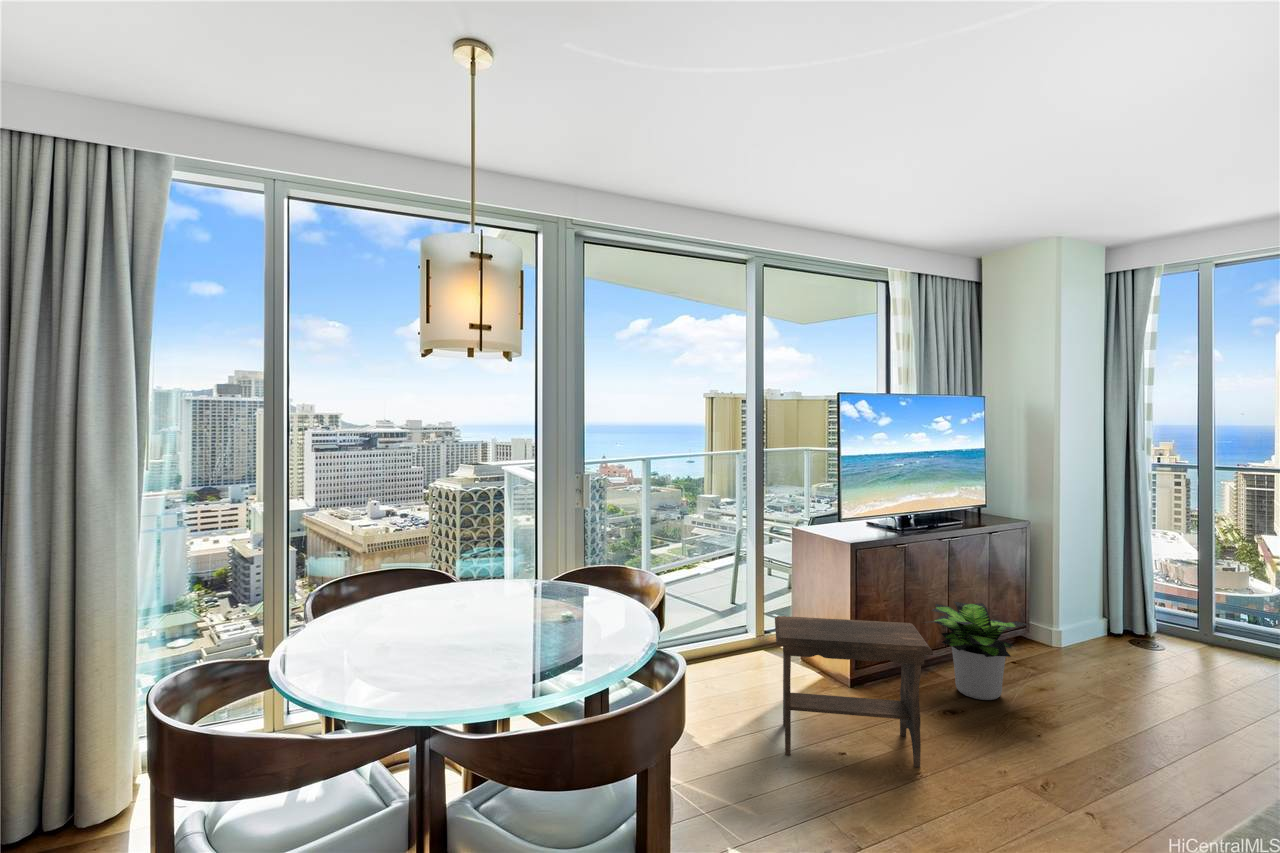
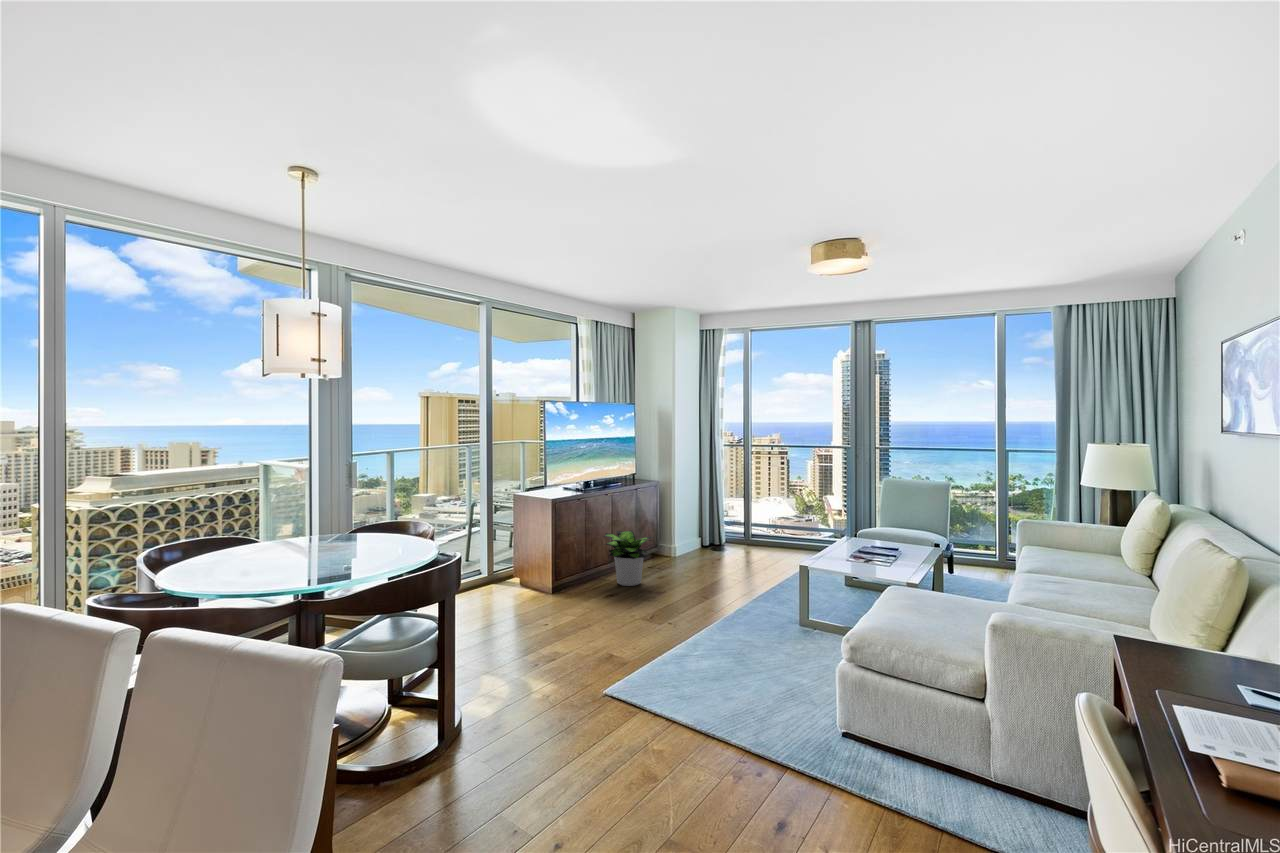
footstool: present [775,616,933,767] -> none [508,540,602,627]

